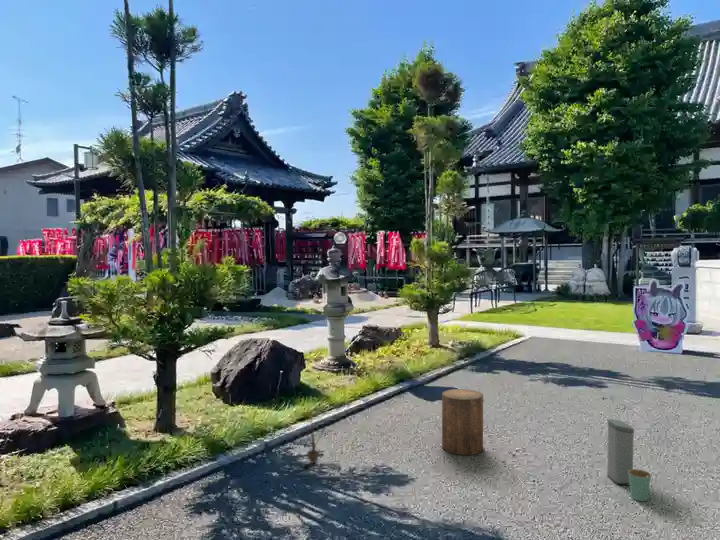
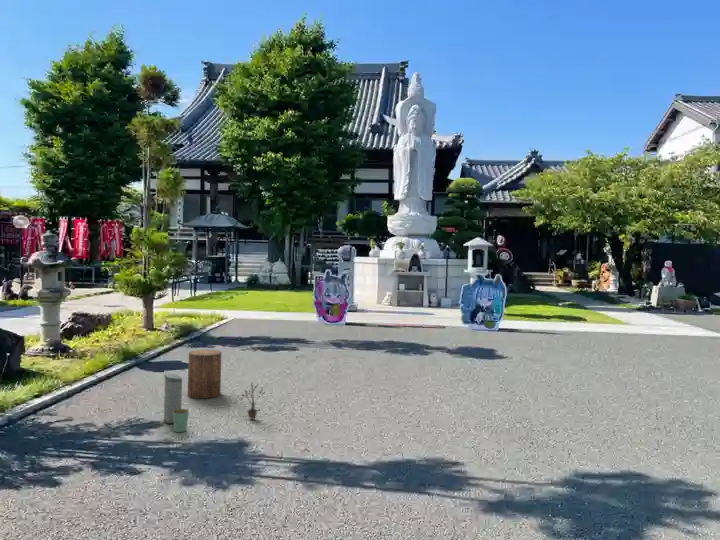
trash can: present [607,419,651,501] -> present [164,374,189,432]
decorative plant: present [306,421,325,463] -> present [243,384,264,419]

